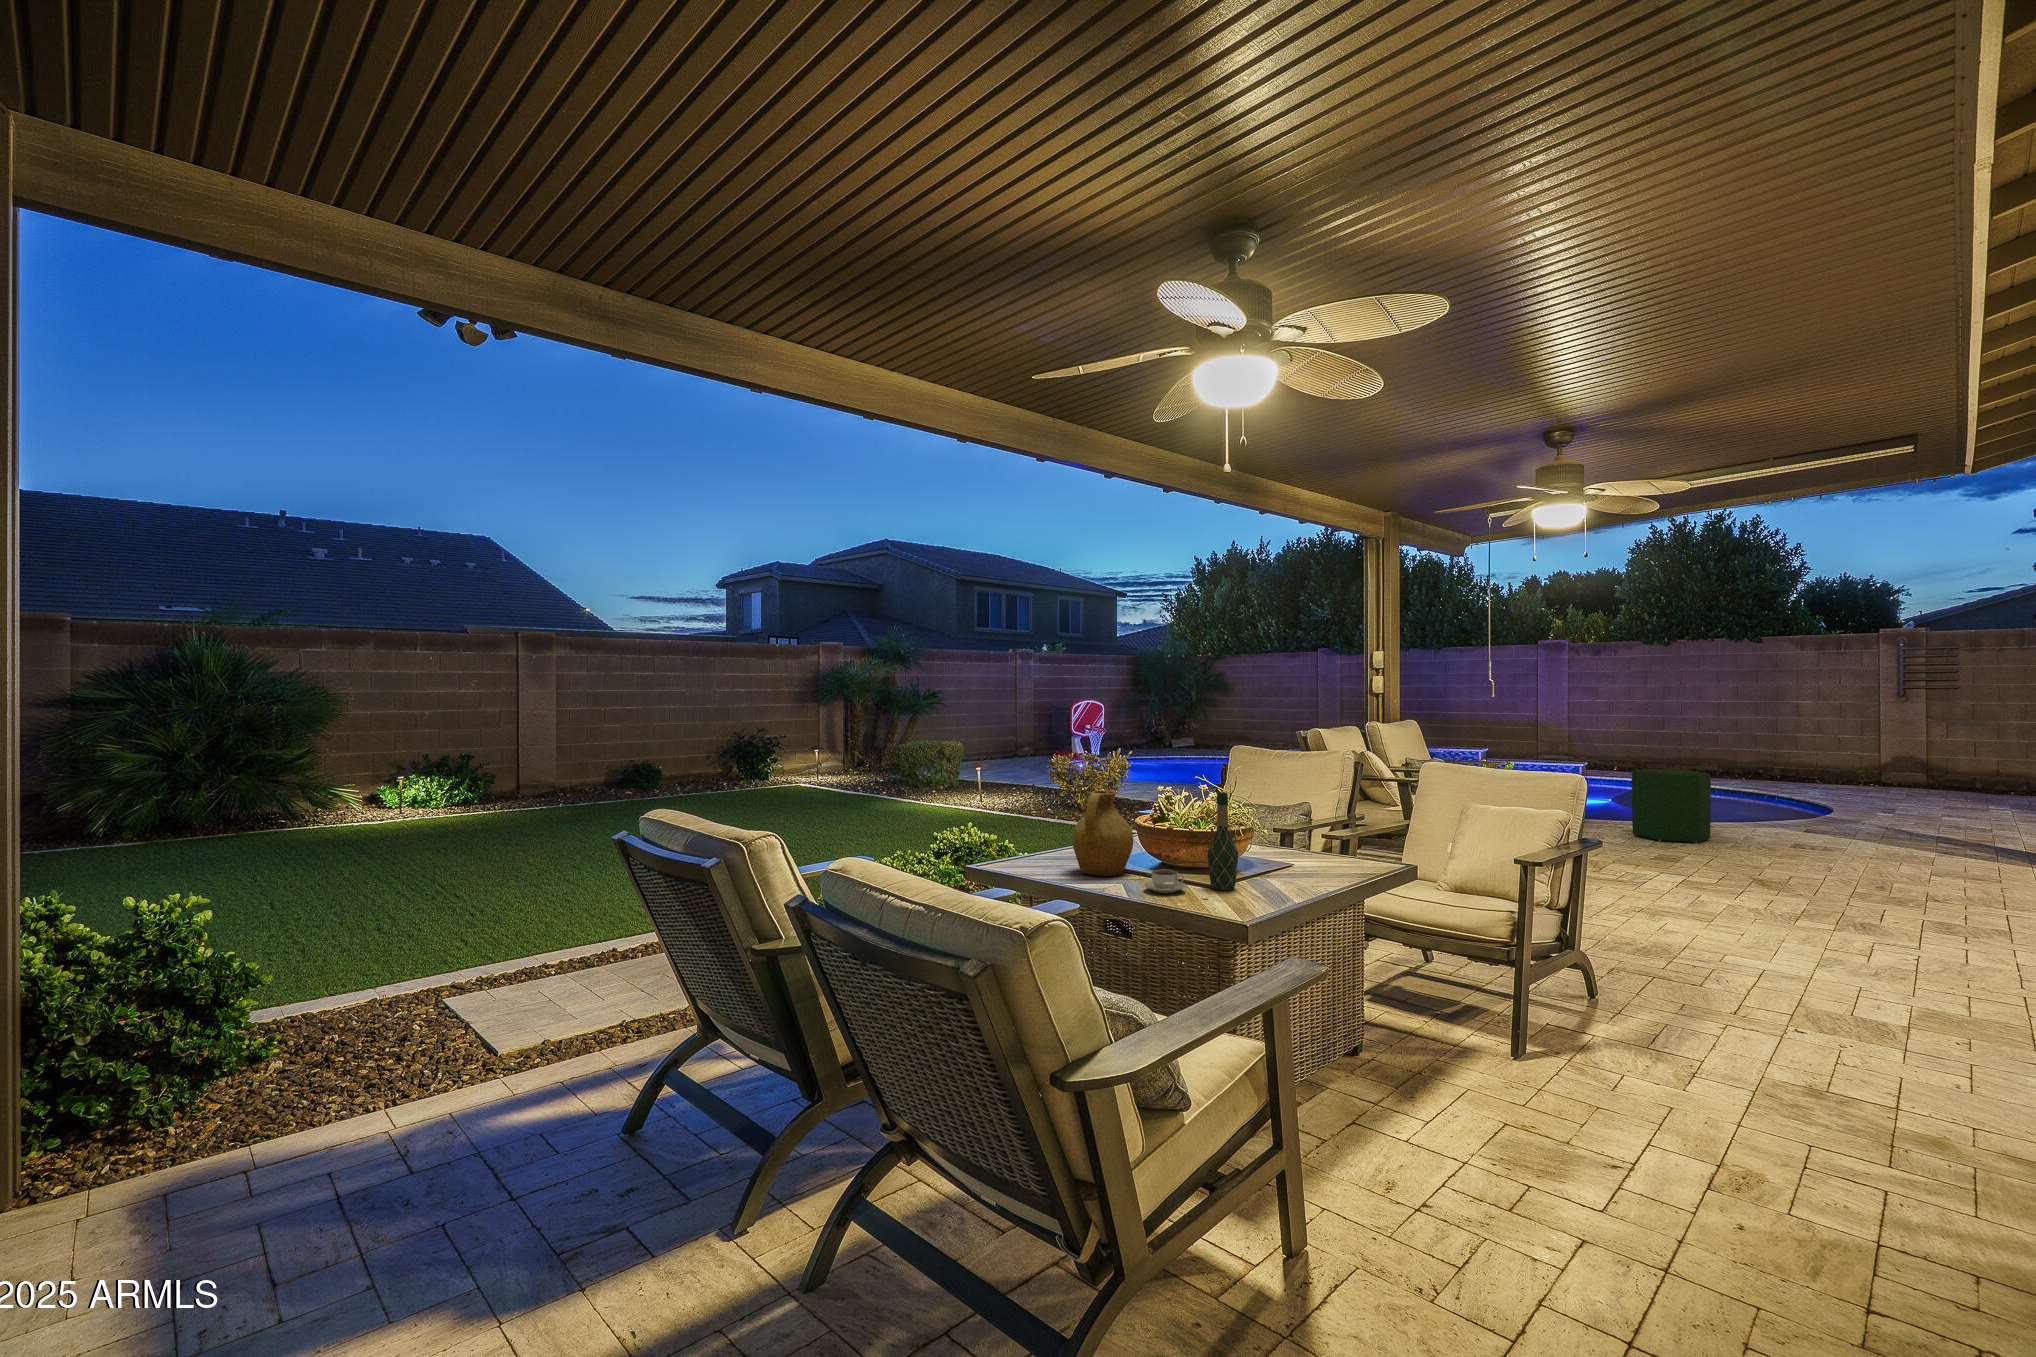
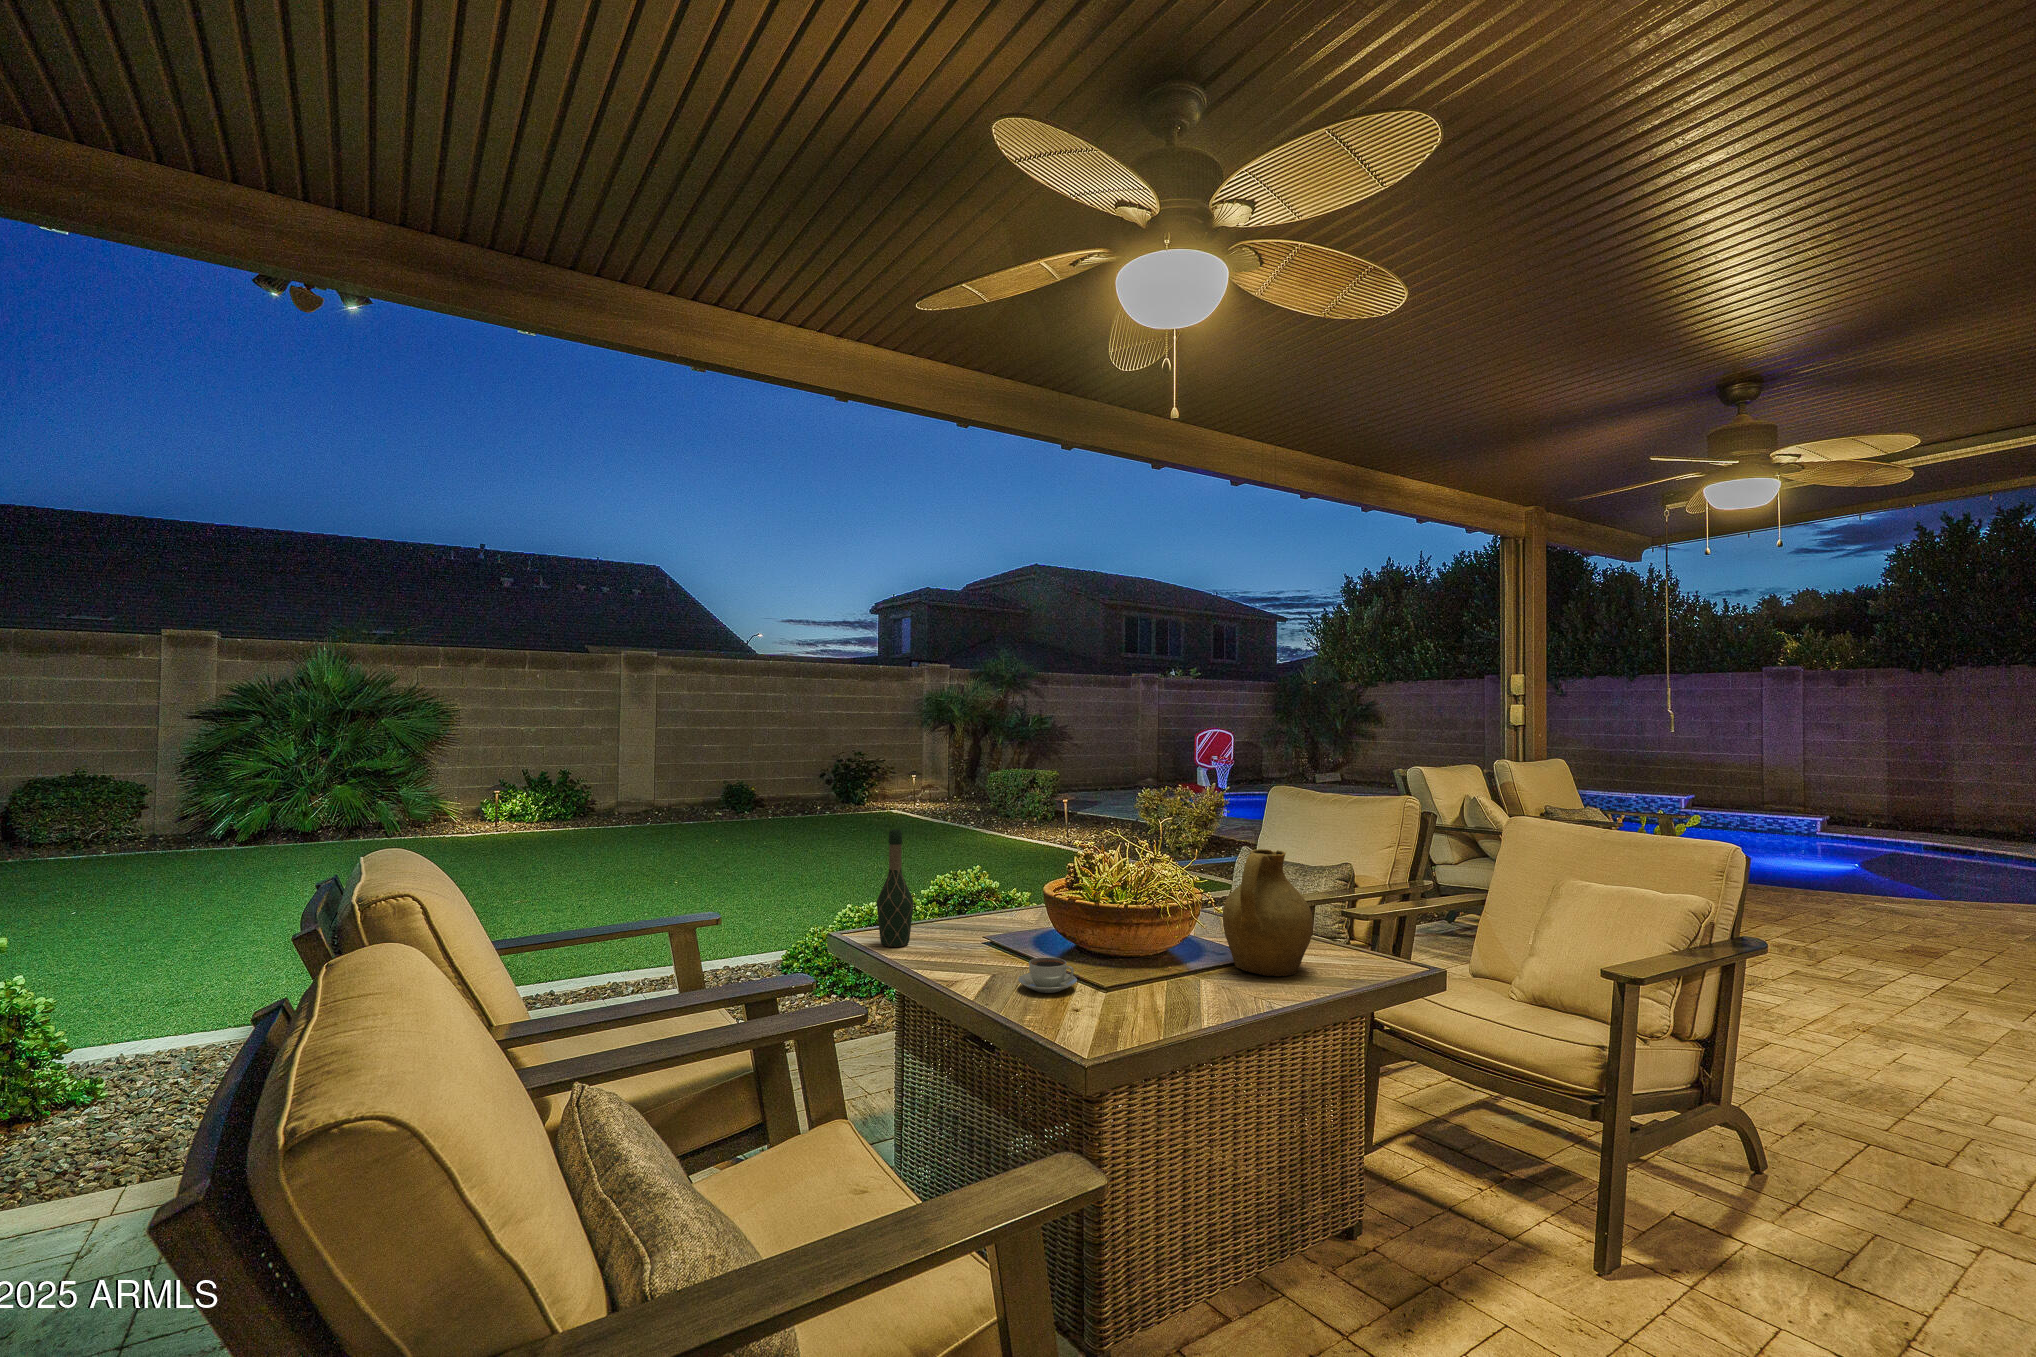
ottoman: present [1632,769,1711,843] -> none [1873,828,1994,931]
pitcher: present [1072,790,1133,876] -> present [1223,849,1313,976]
wine bottle: present [1207,792,1238,890] -> present [877,829,913,947]

